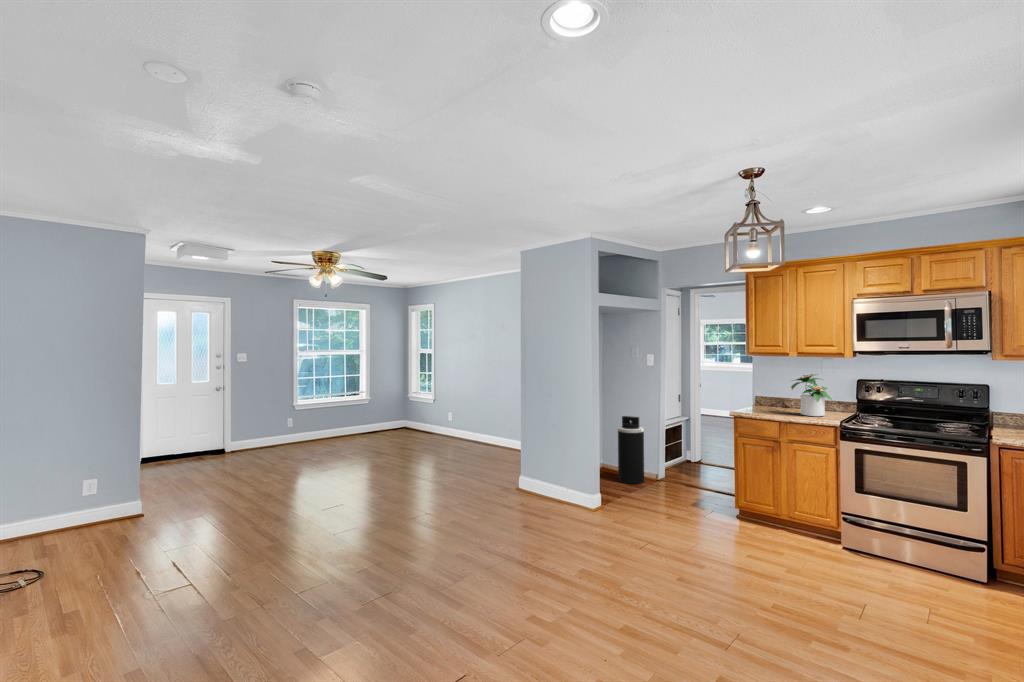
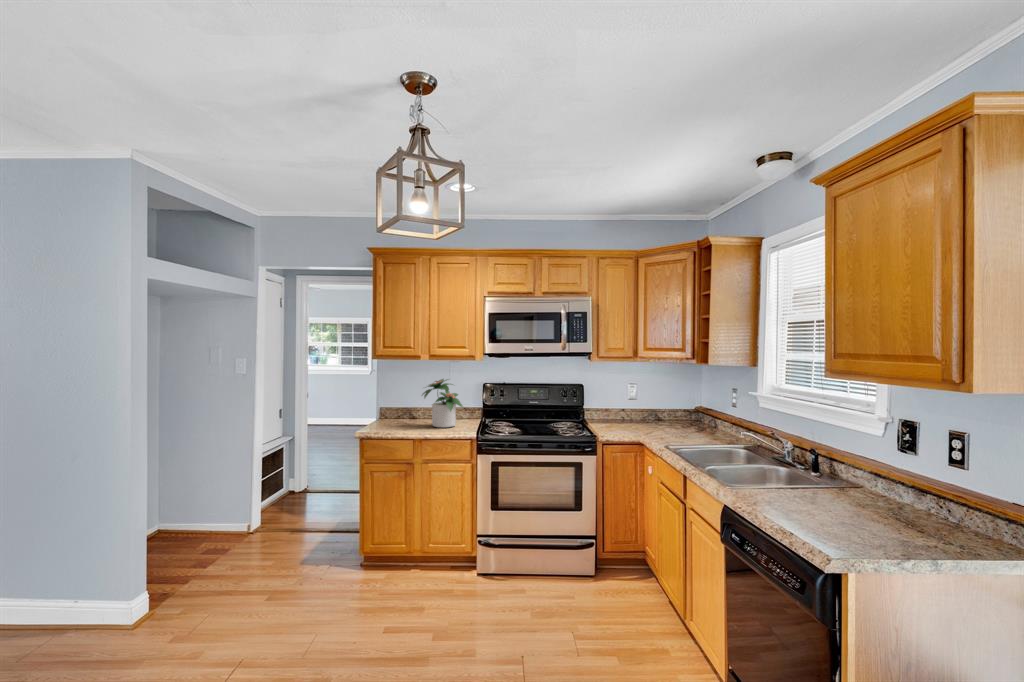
trash can: present [618,416,644,484] -> none [185,448,229,551]

